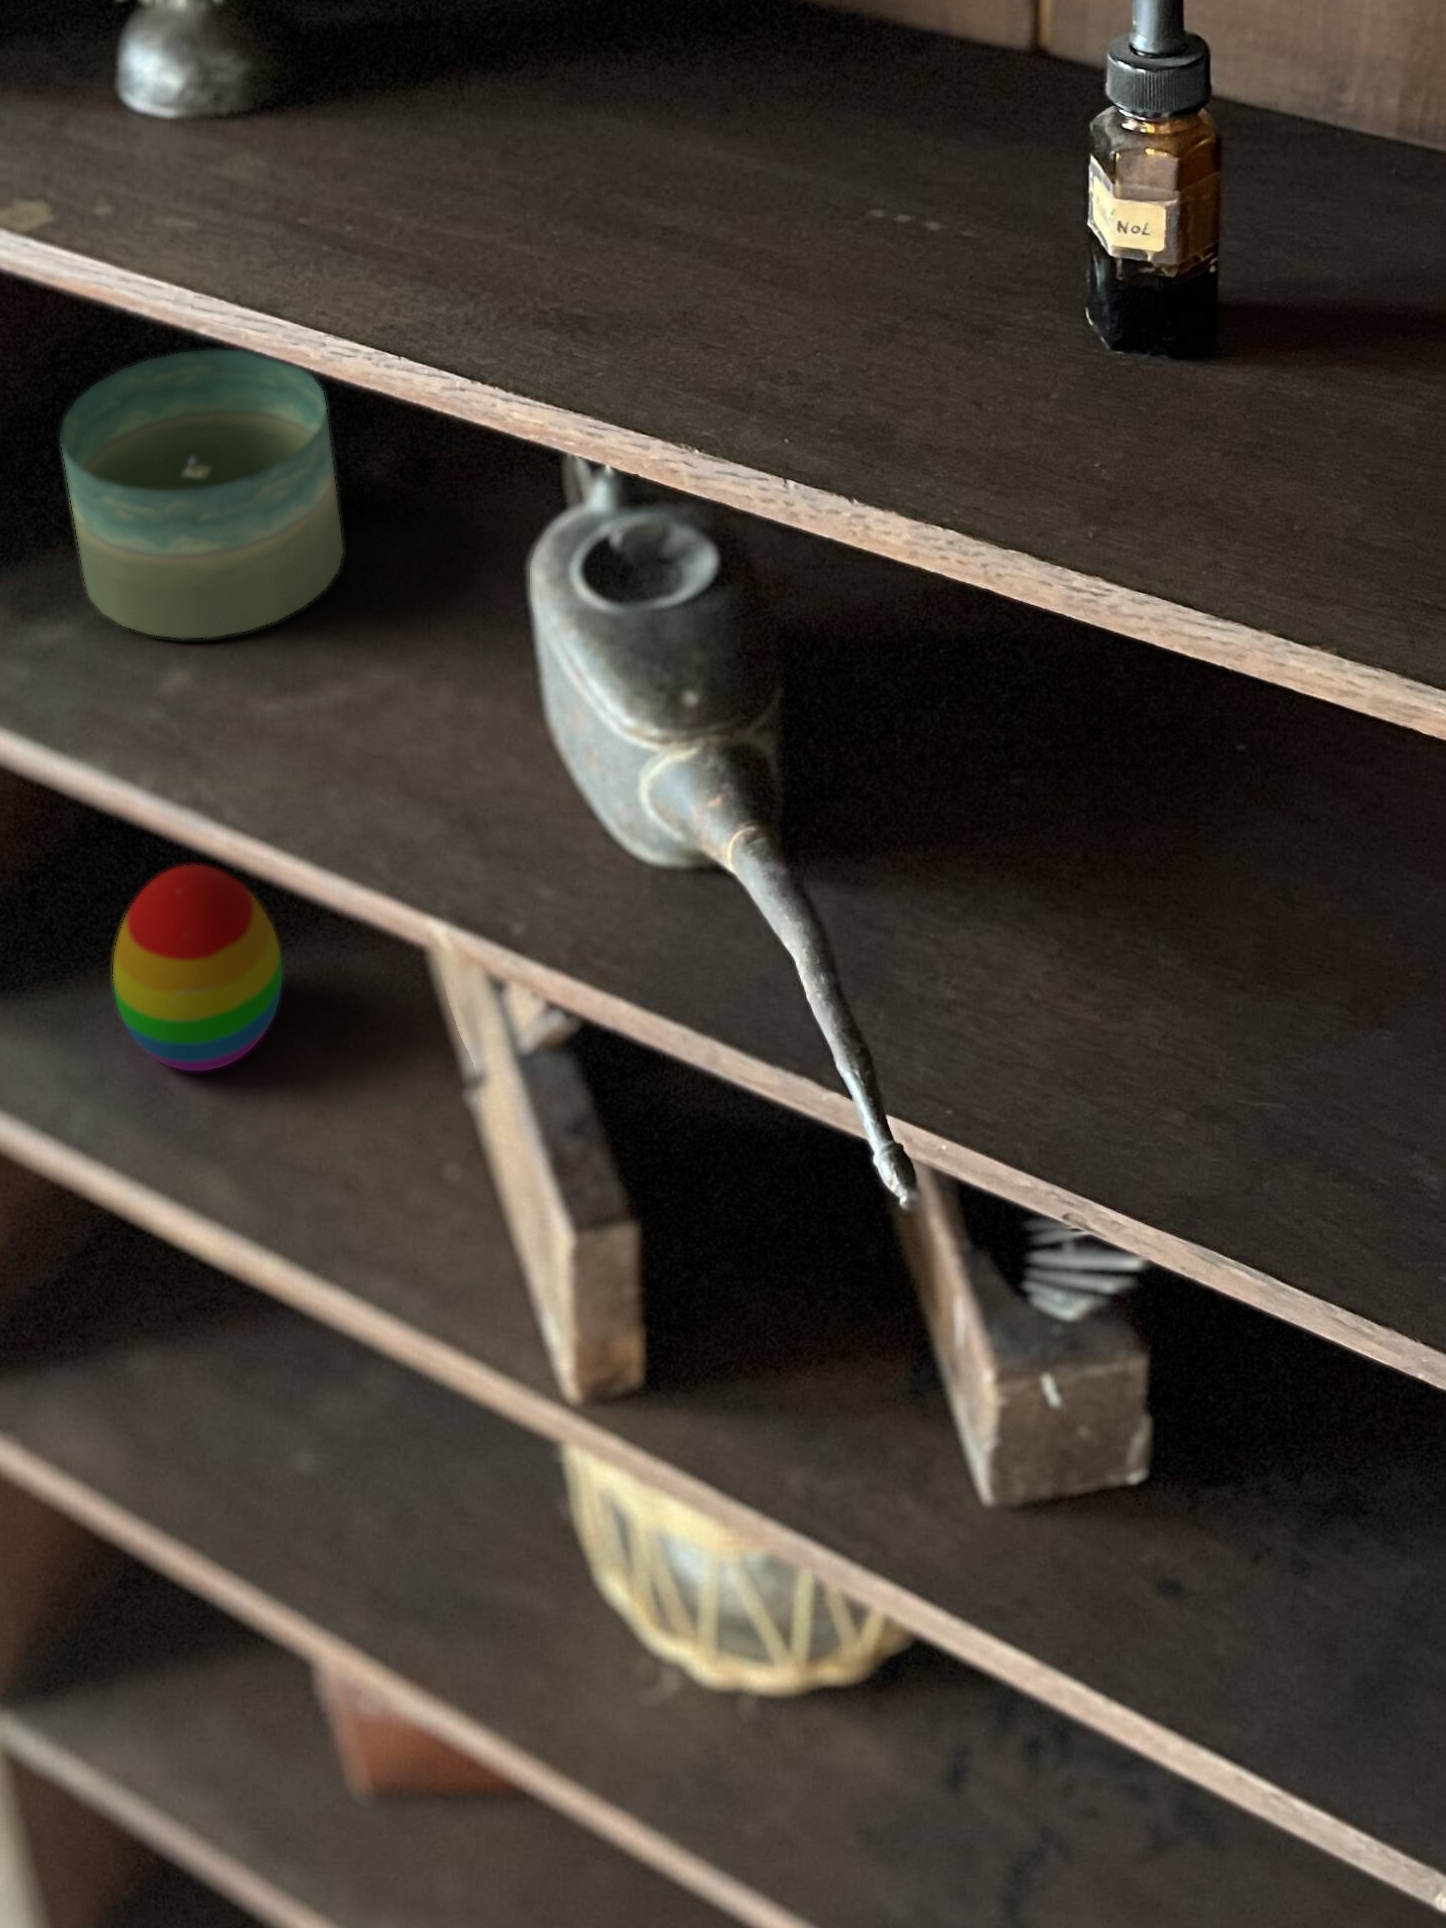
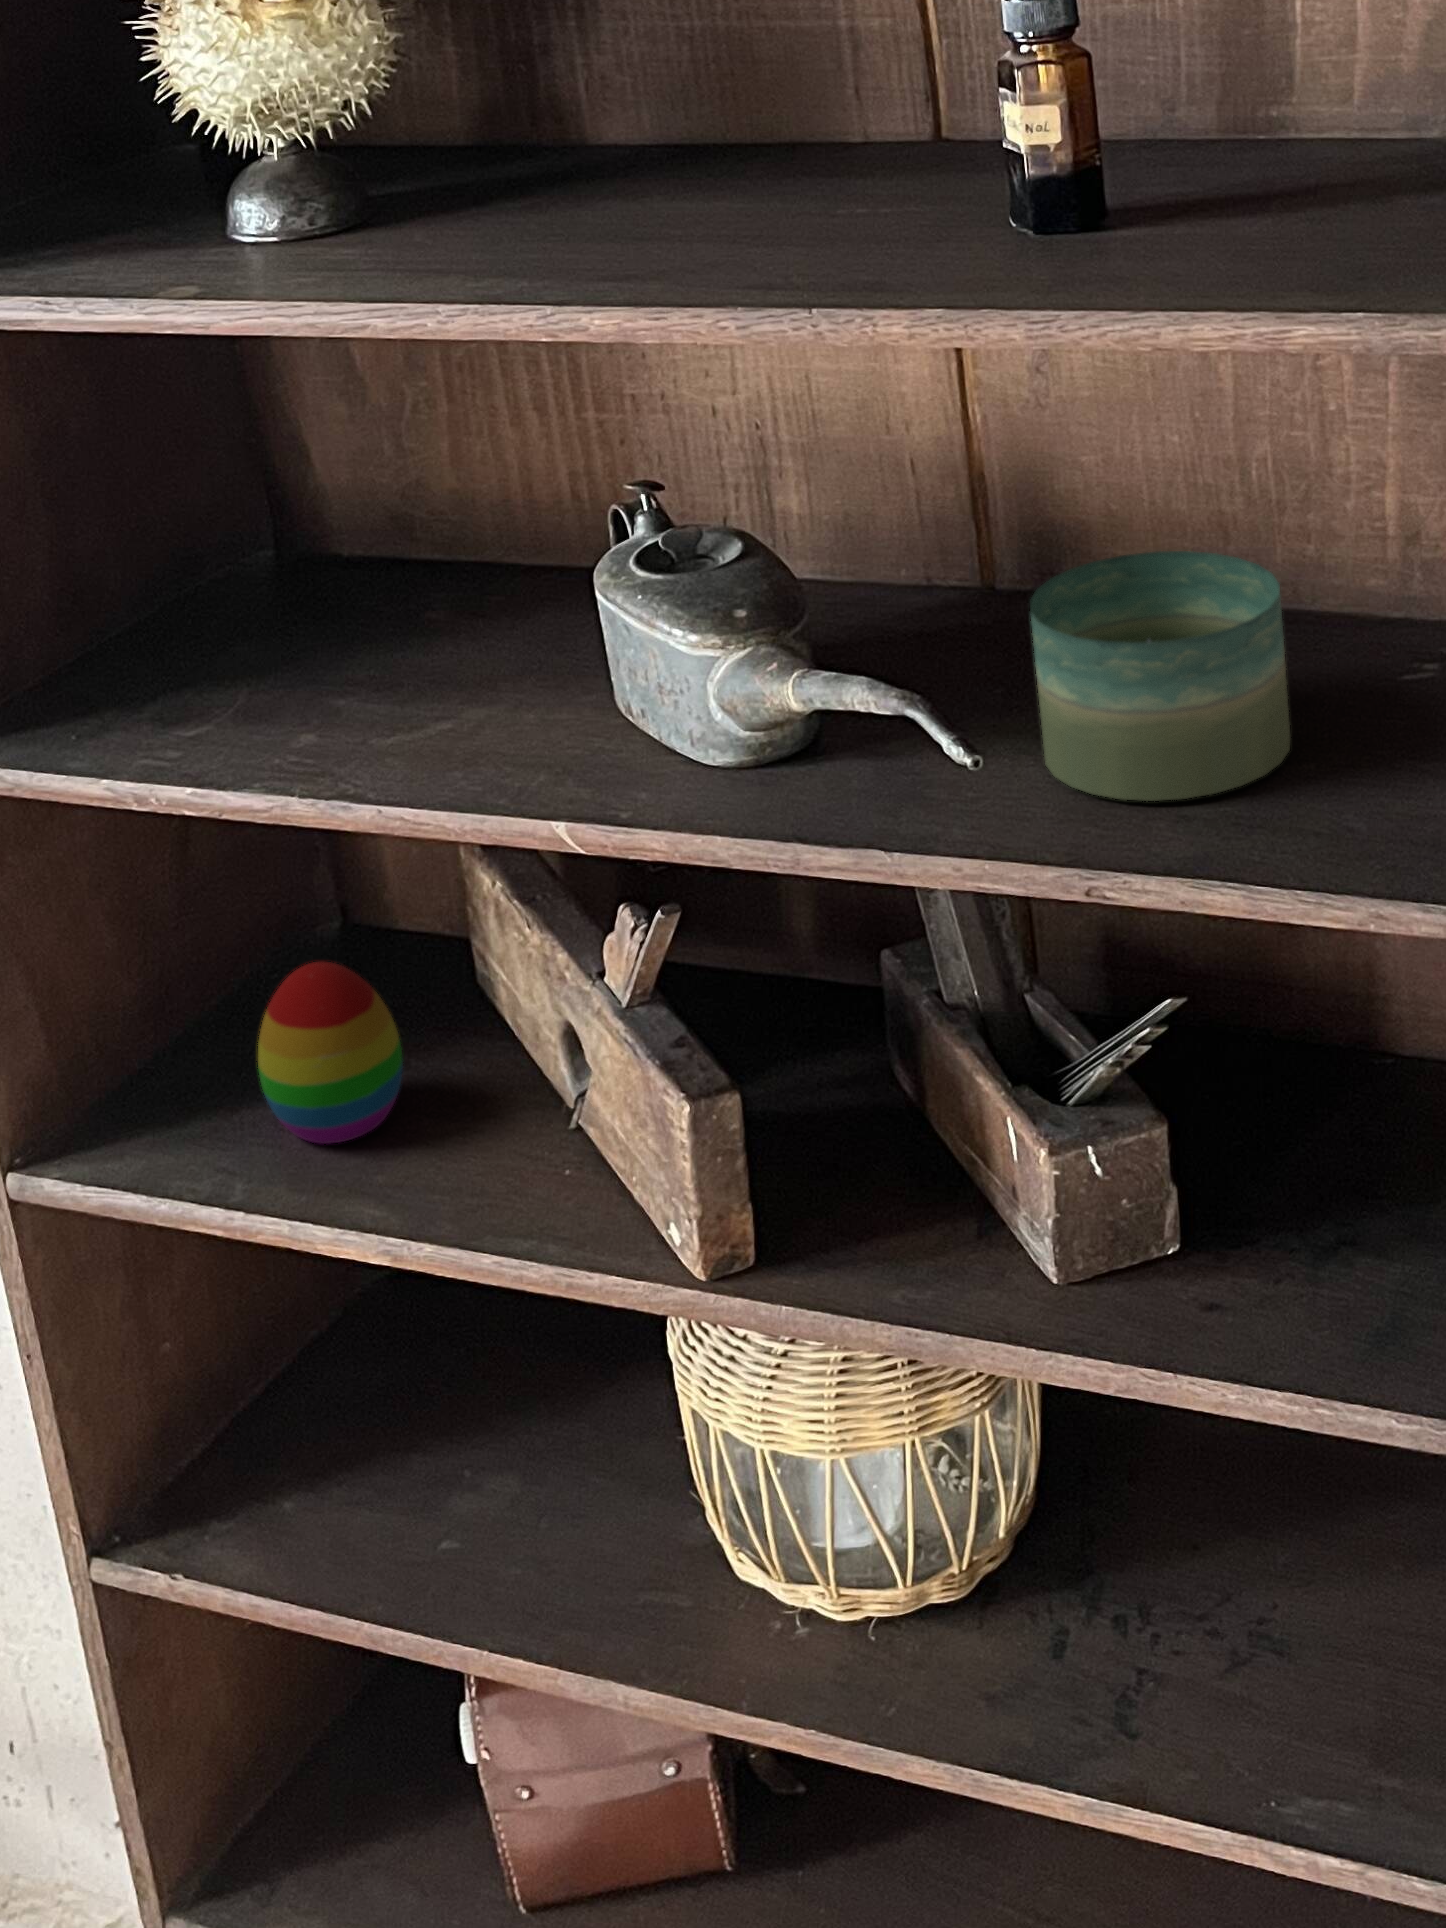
candle: present [60,350,343,638] -> present [1030,551,1290,801]

